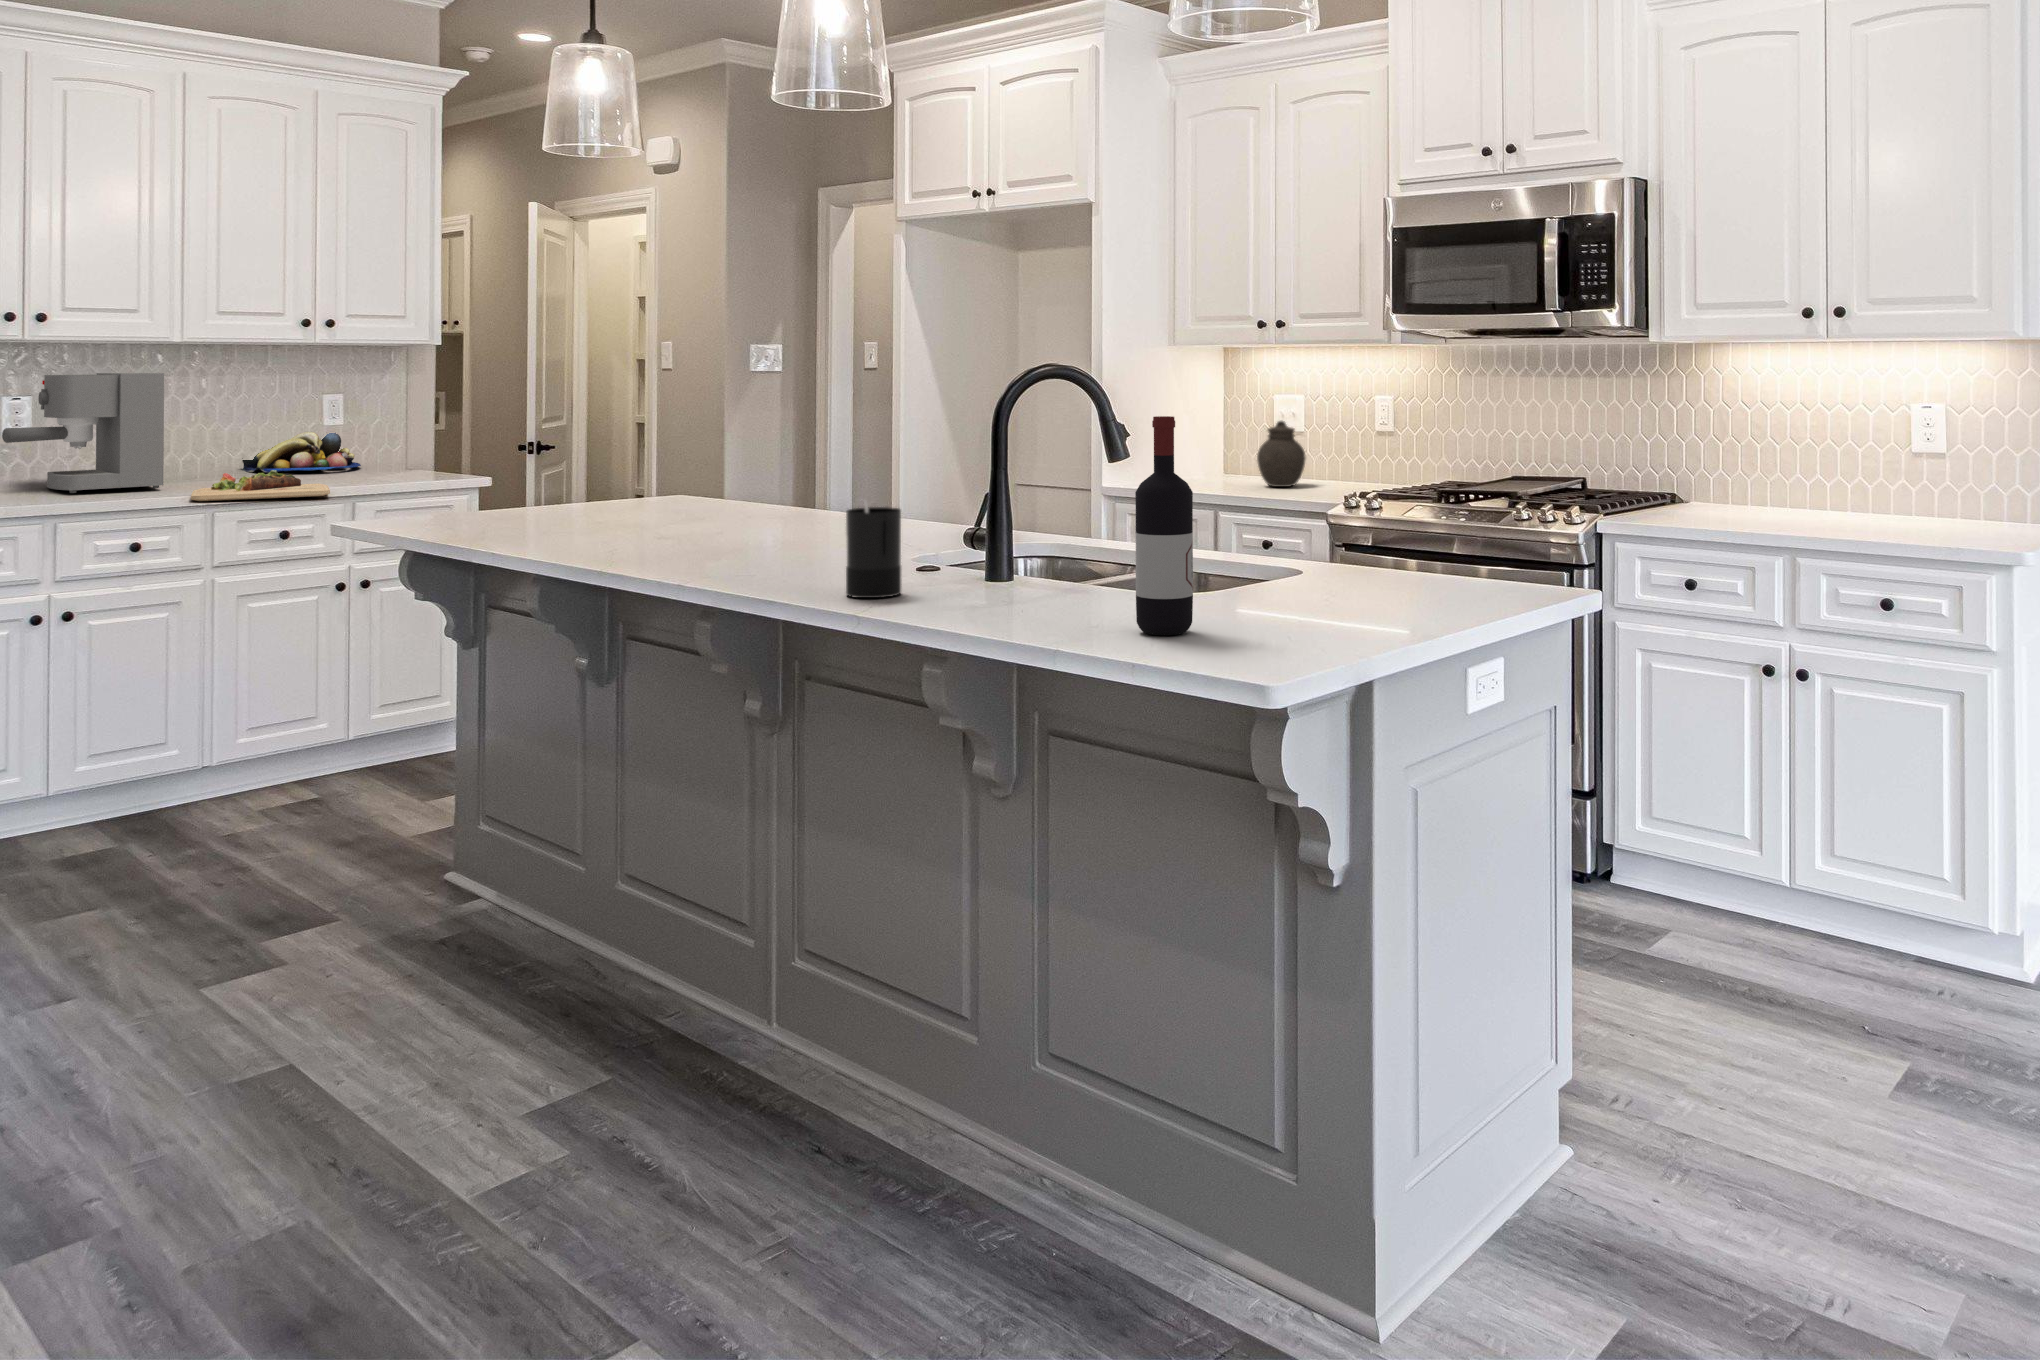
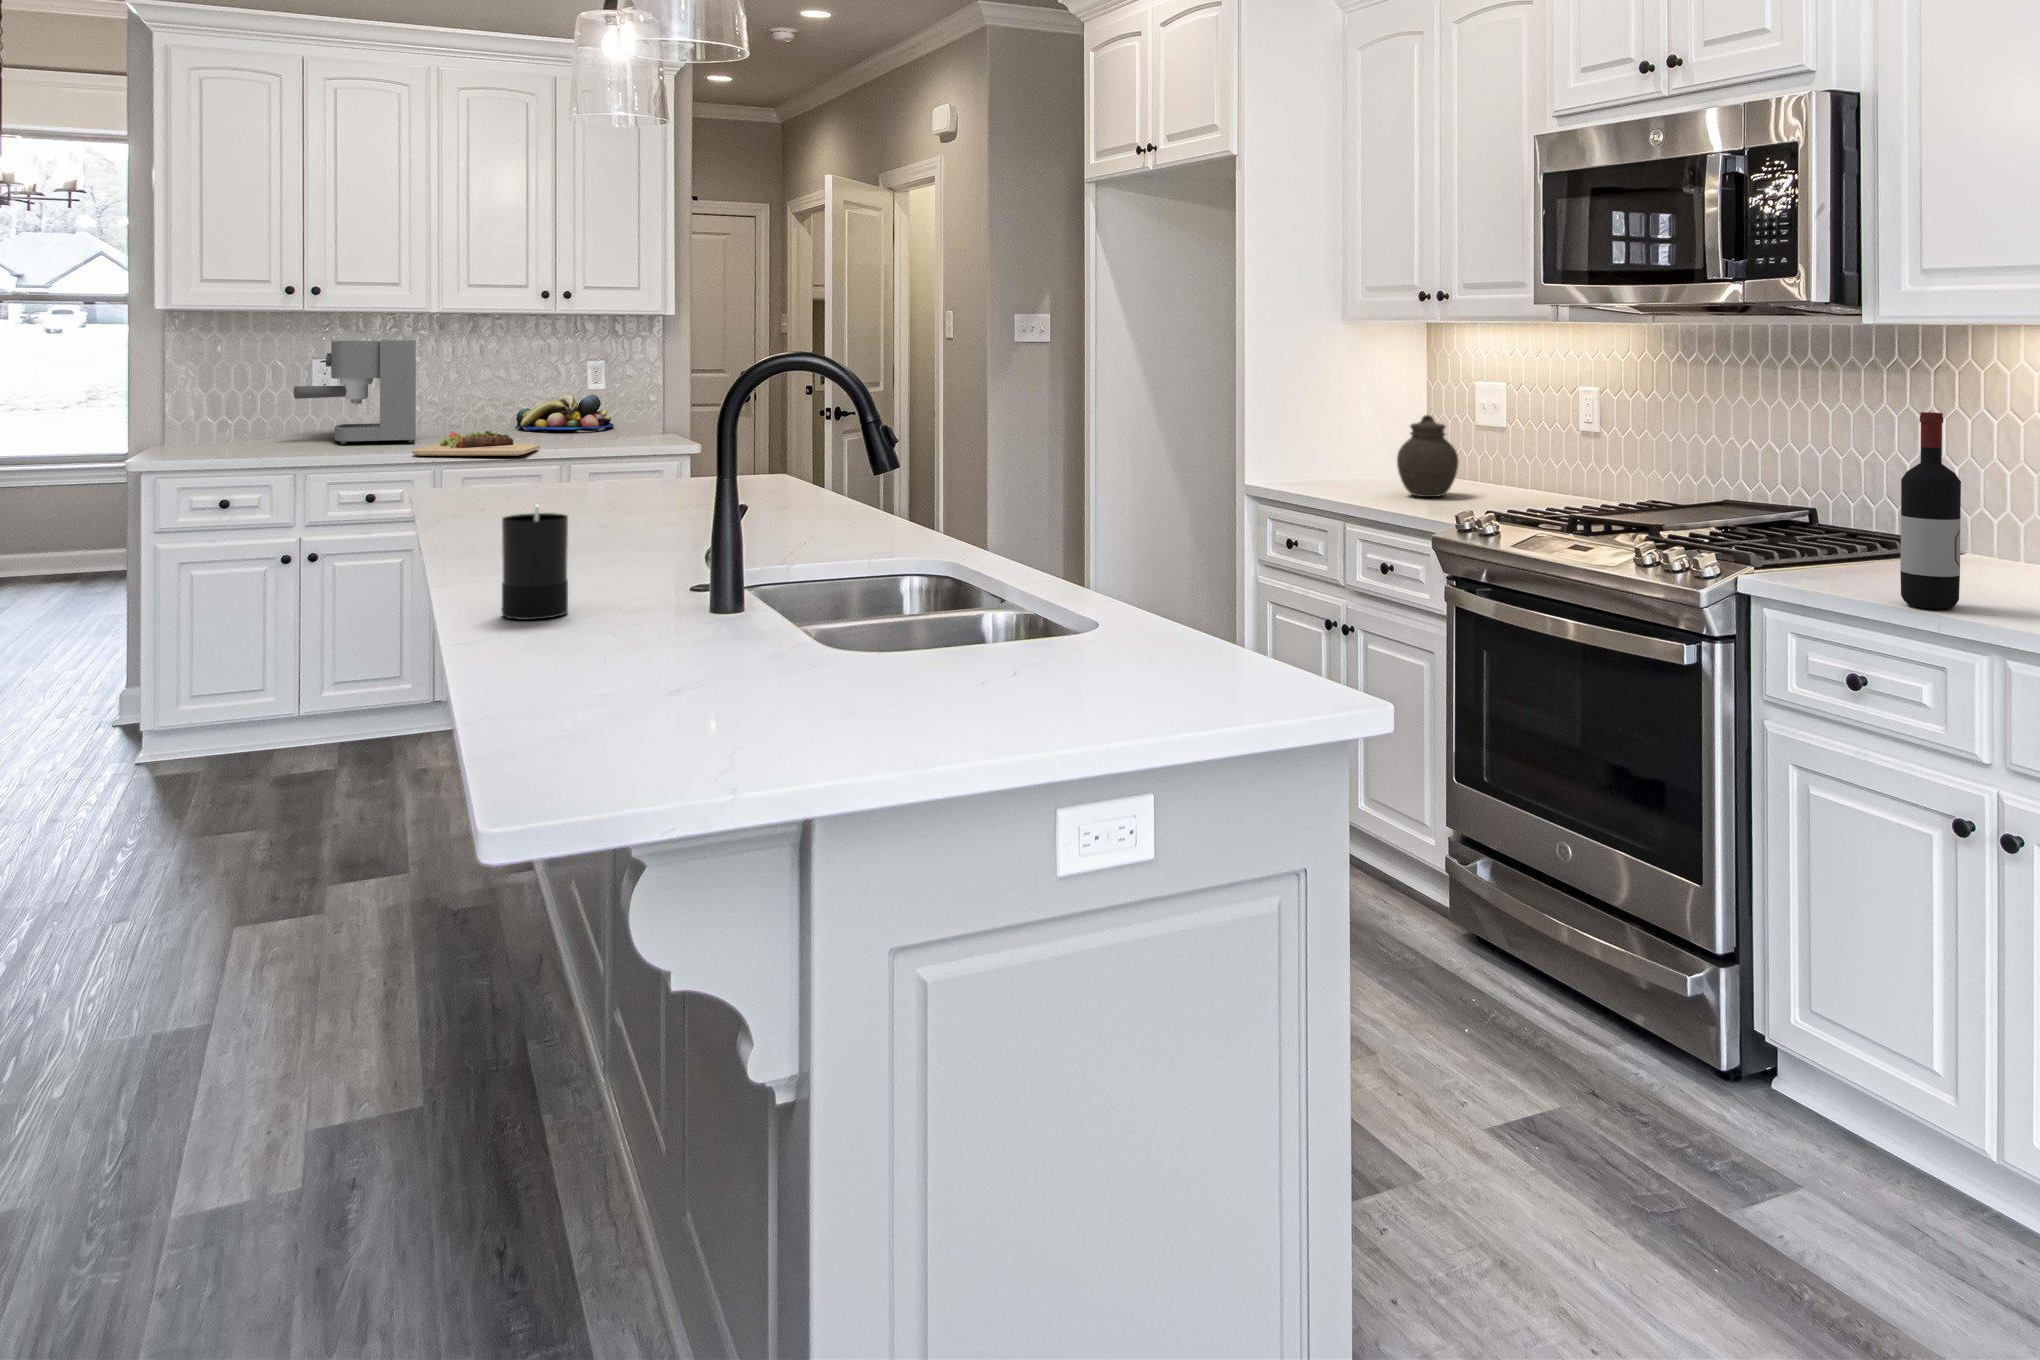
wine bottle: present [1135,416,1193,635] -> present [1900,412,1961,609]

